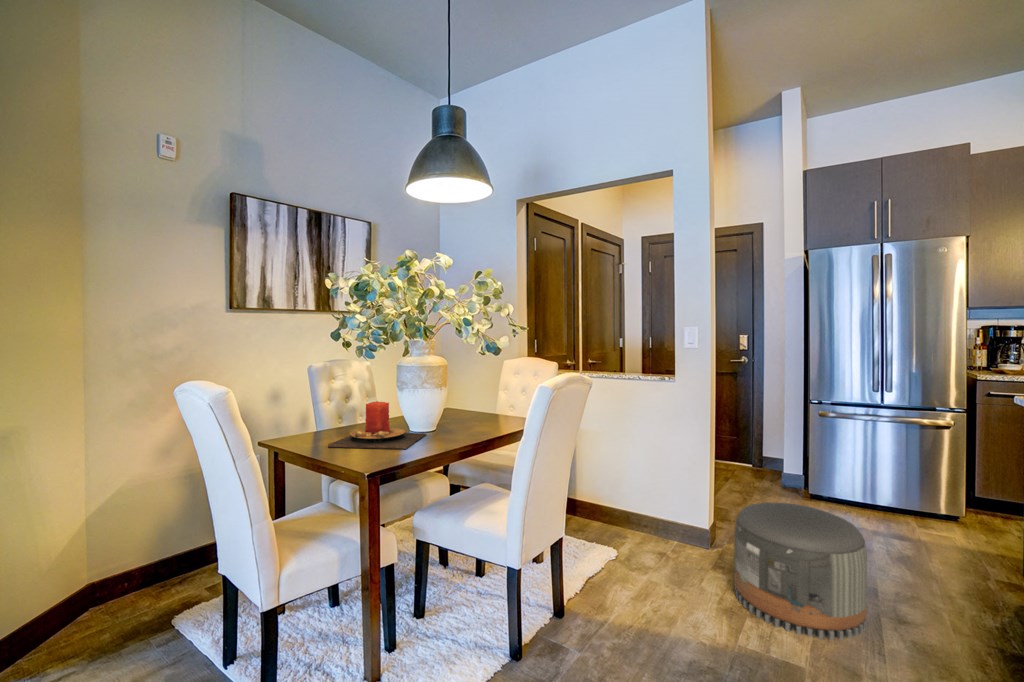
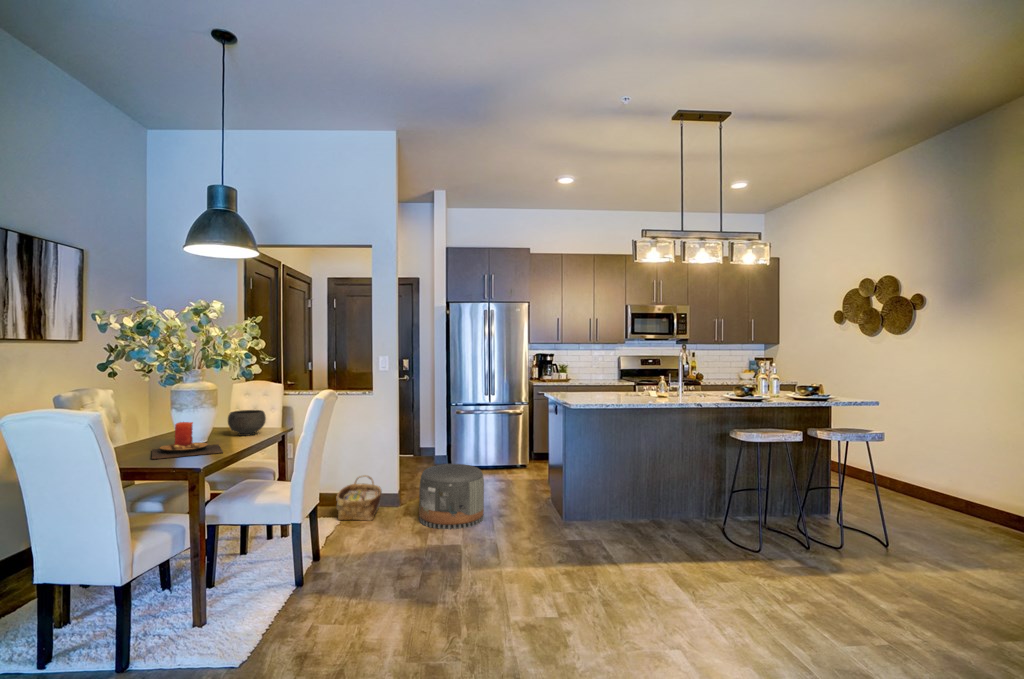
bowl: none [460,391,504,424] -> present [228,410,266,436]
woven basket: none [612,492,679,565] -> present [336,475,382,521]

